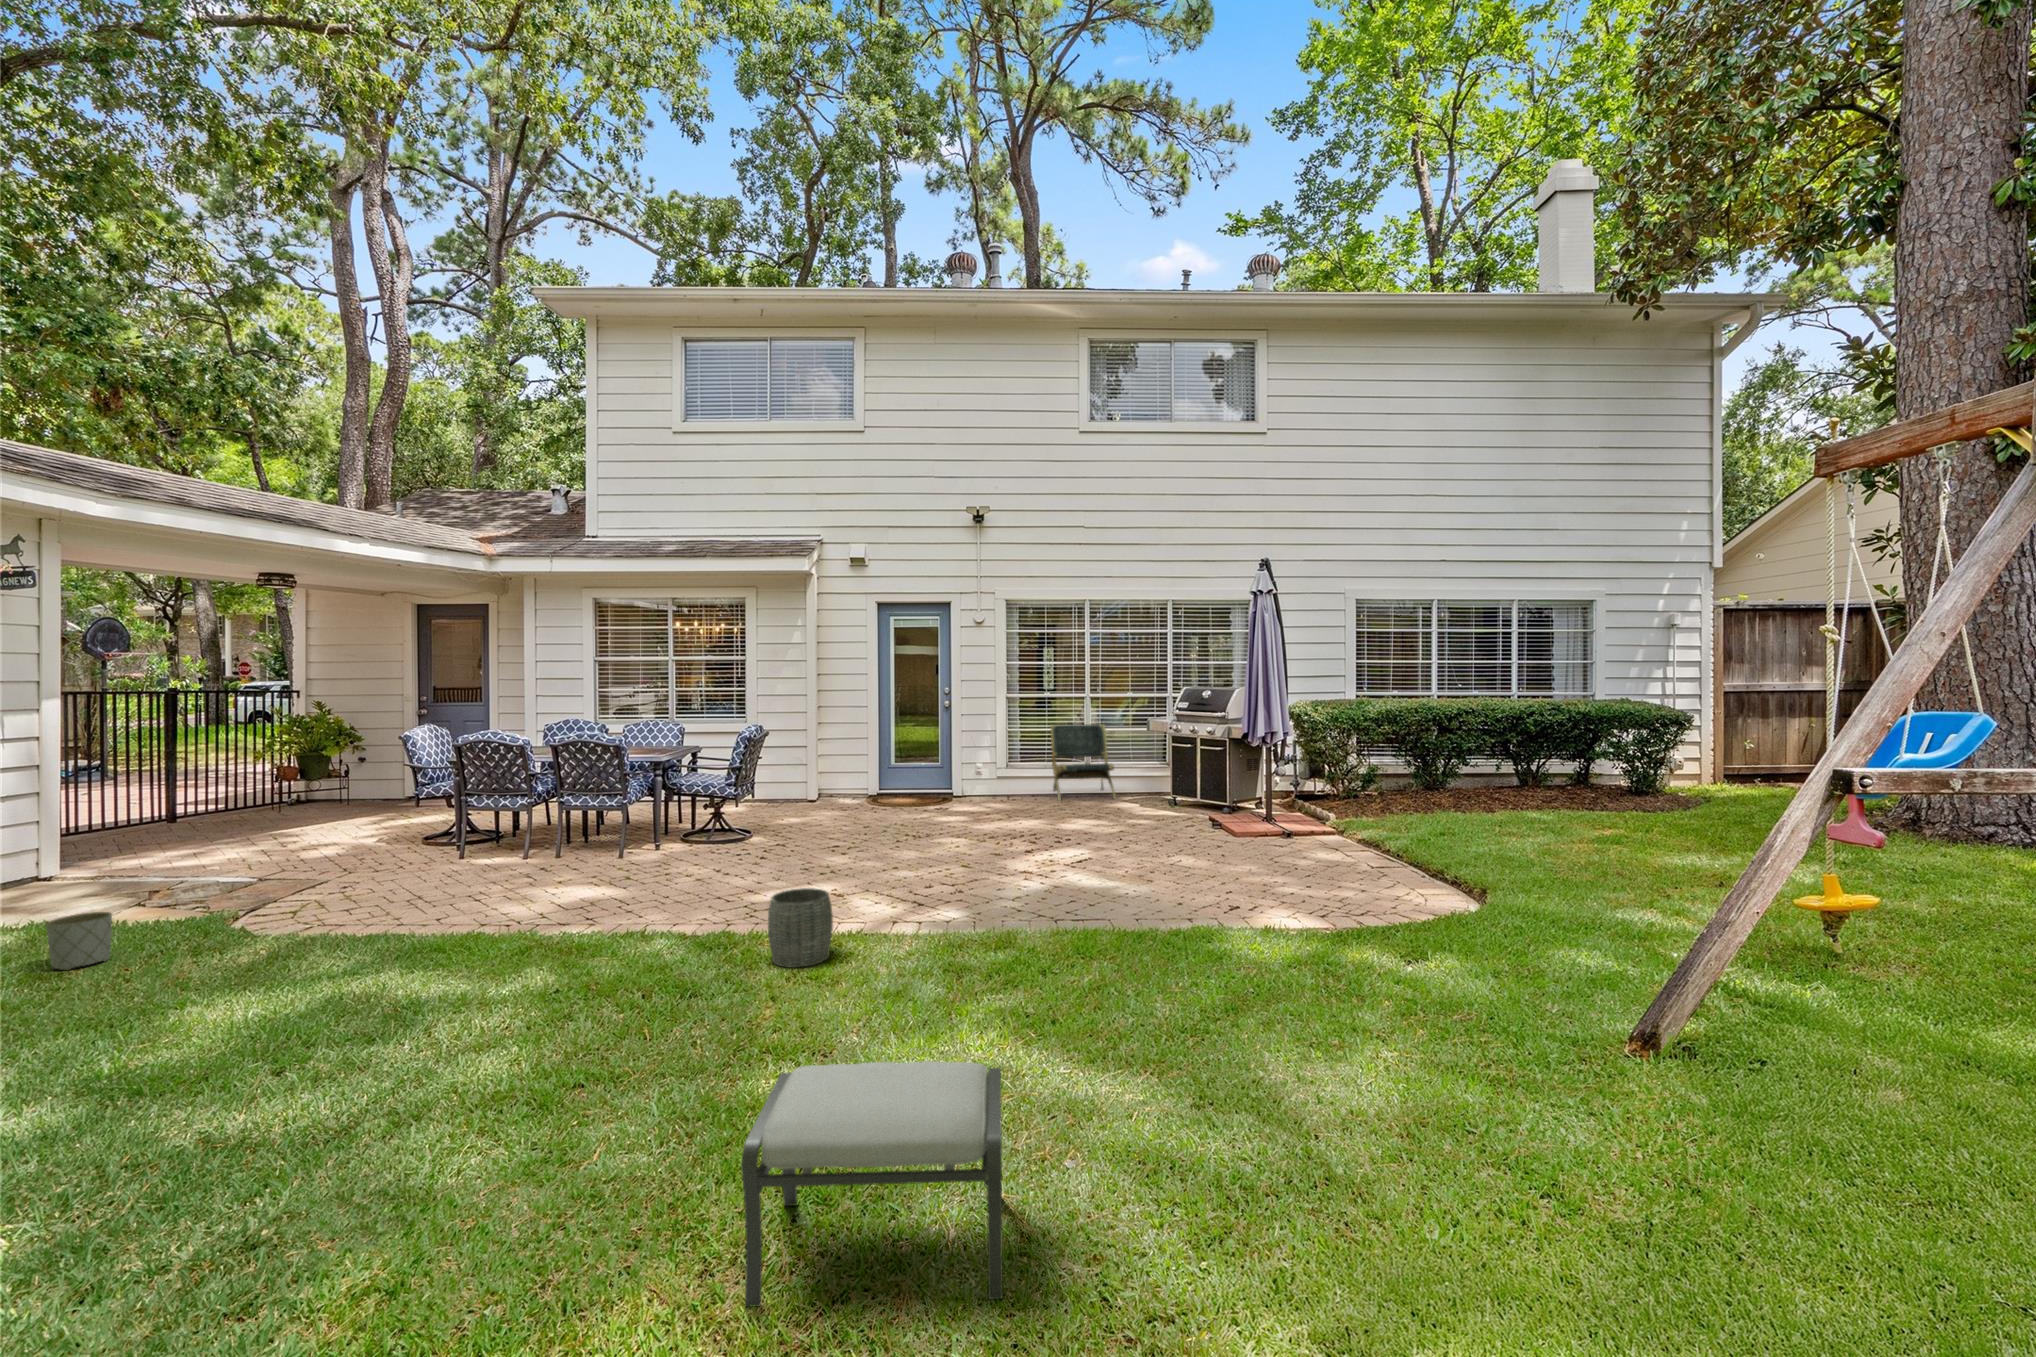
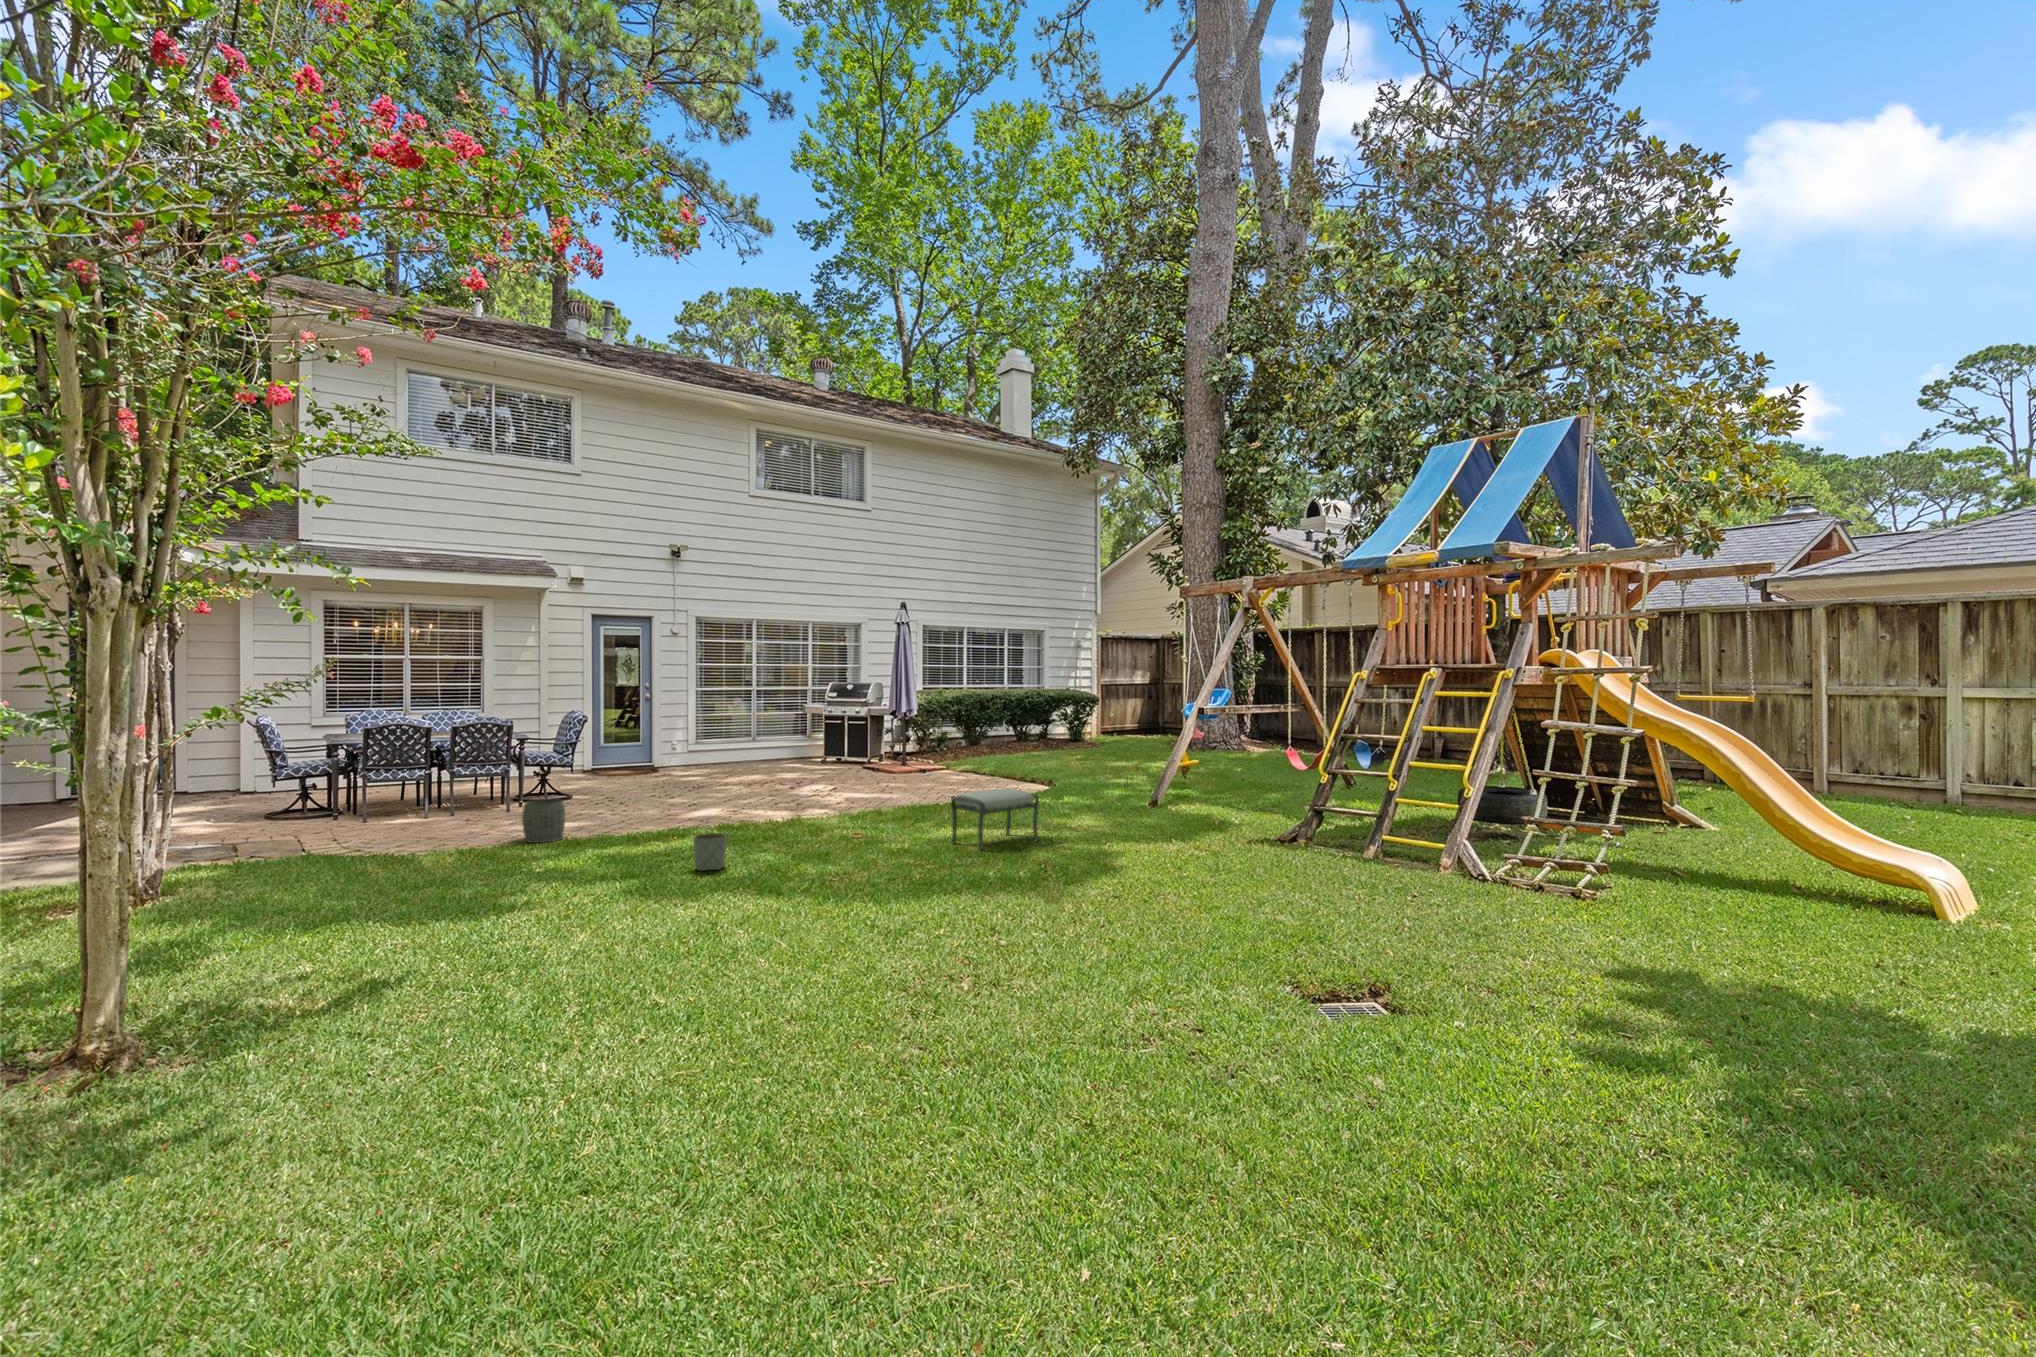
lounge chair: present [1051,724,1116,801] -> none [732,710,792,765]
woven basket: present [768,888,833,968] -> present [522,799,565,843]
planter: present [46,912,112,970] -> present [693,833,727,871]

